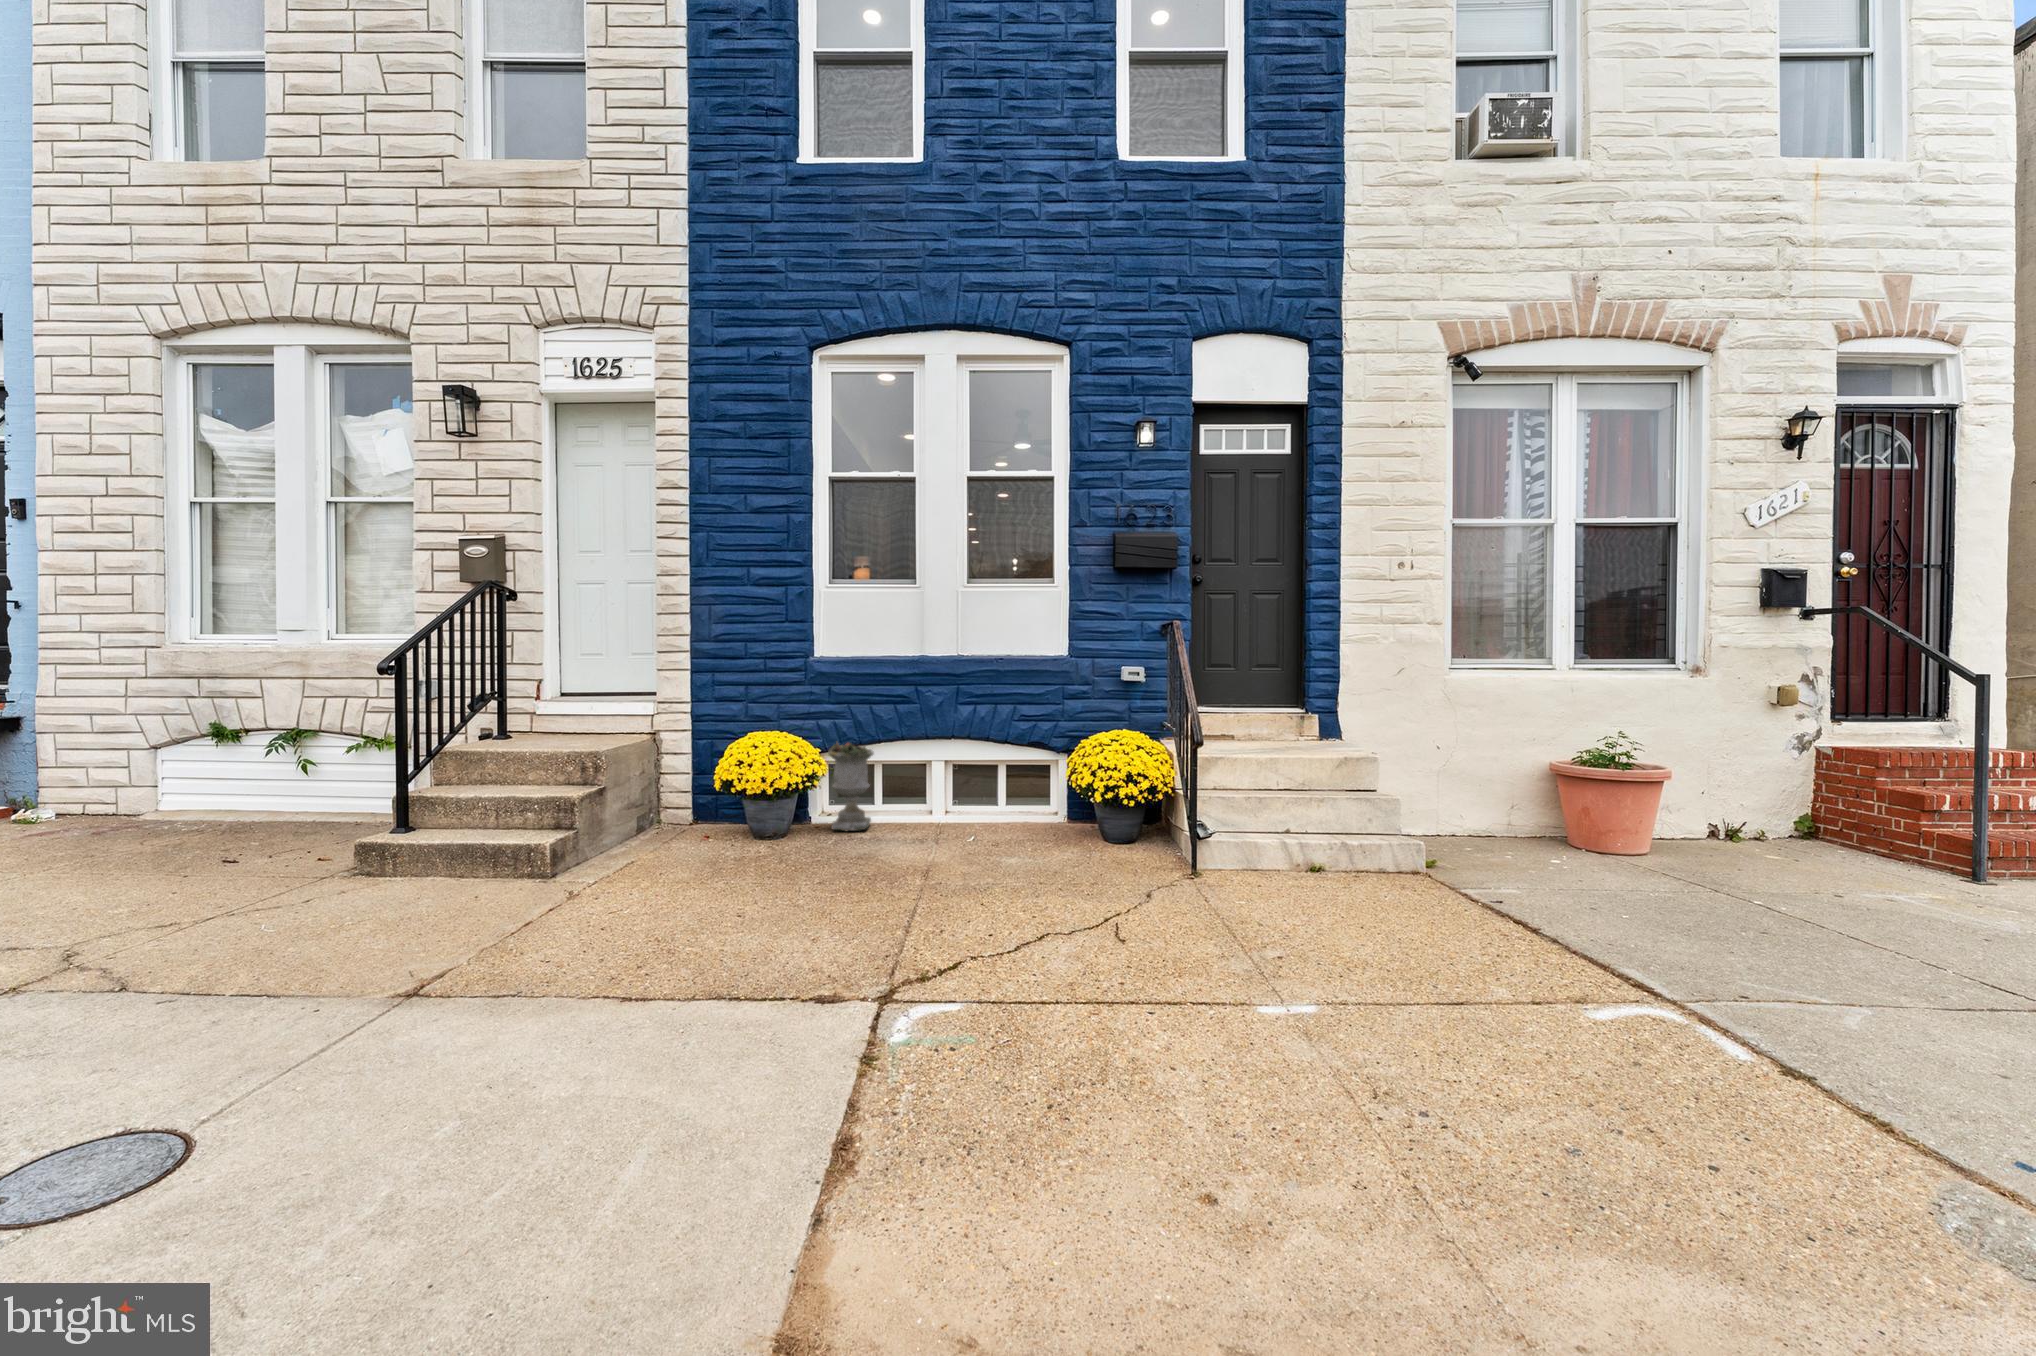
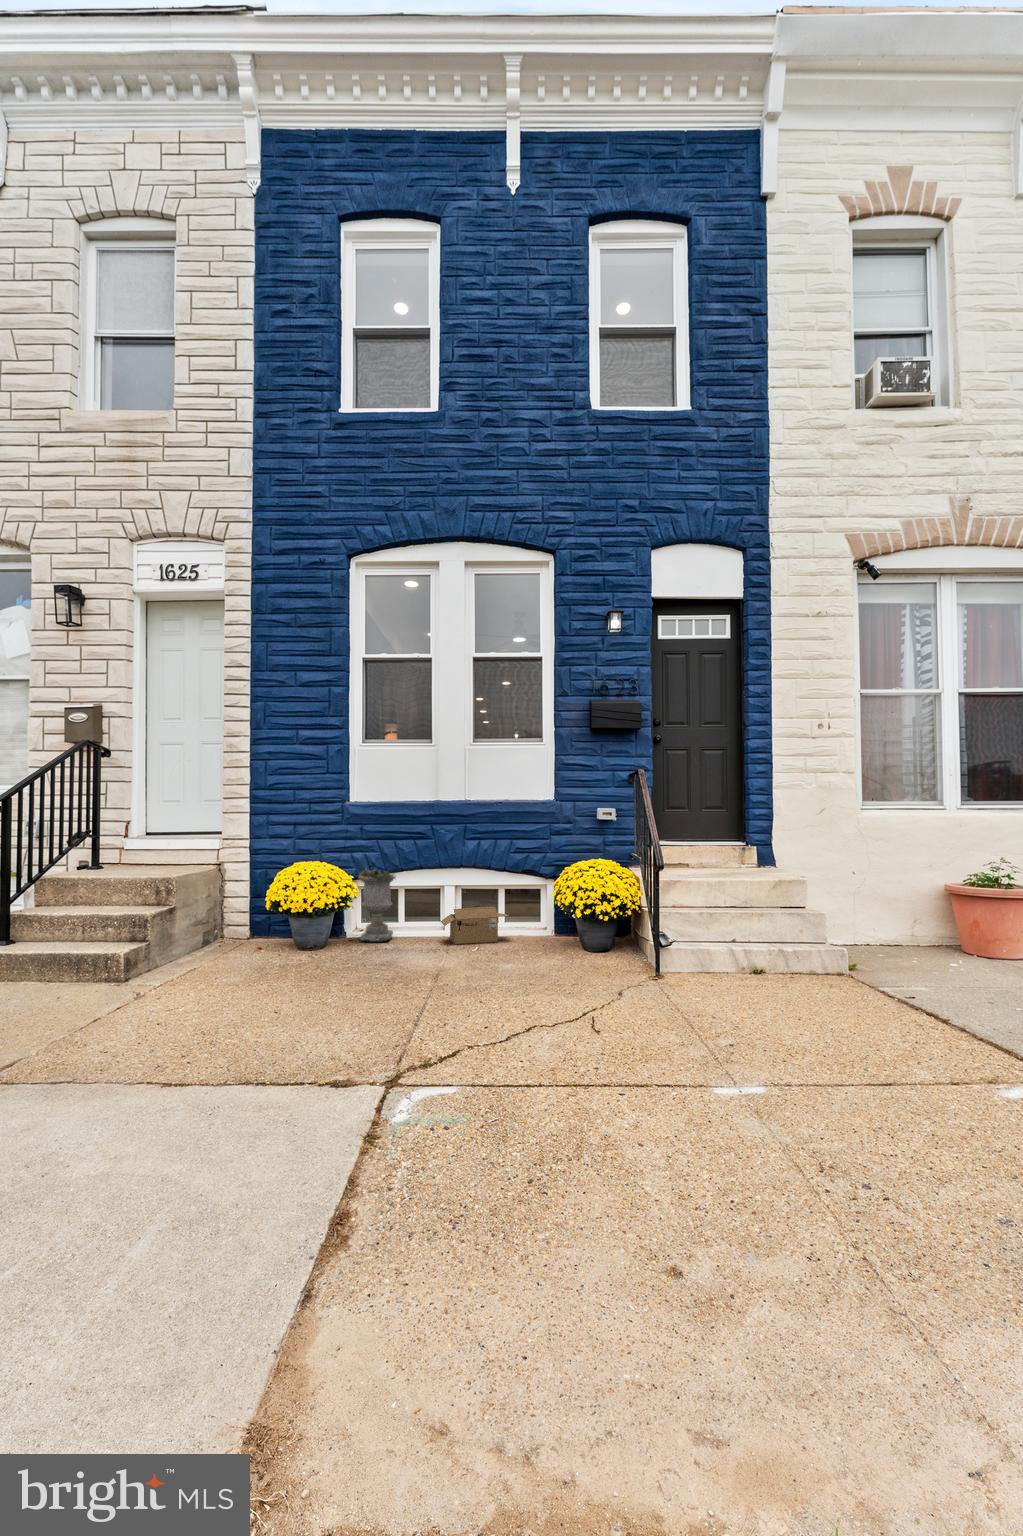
cardboard box: none [929,789,1013,835] -> present [441,907,508,944]

